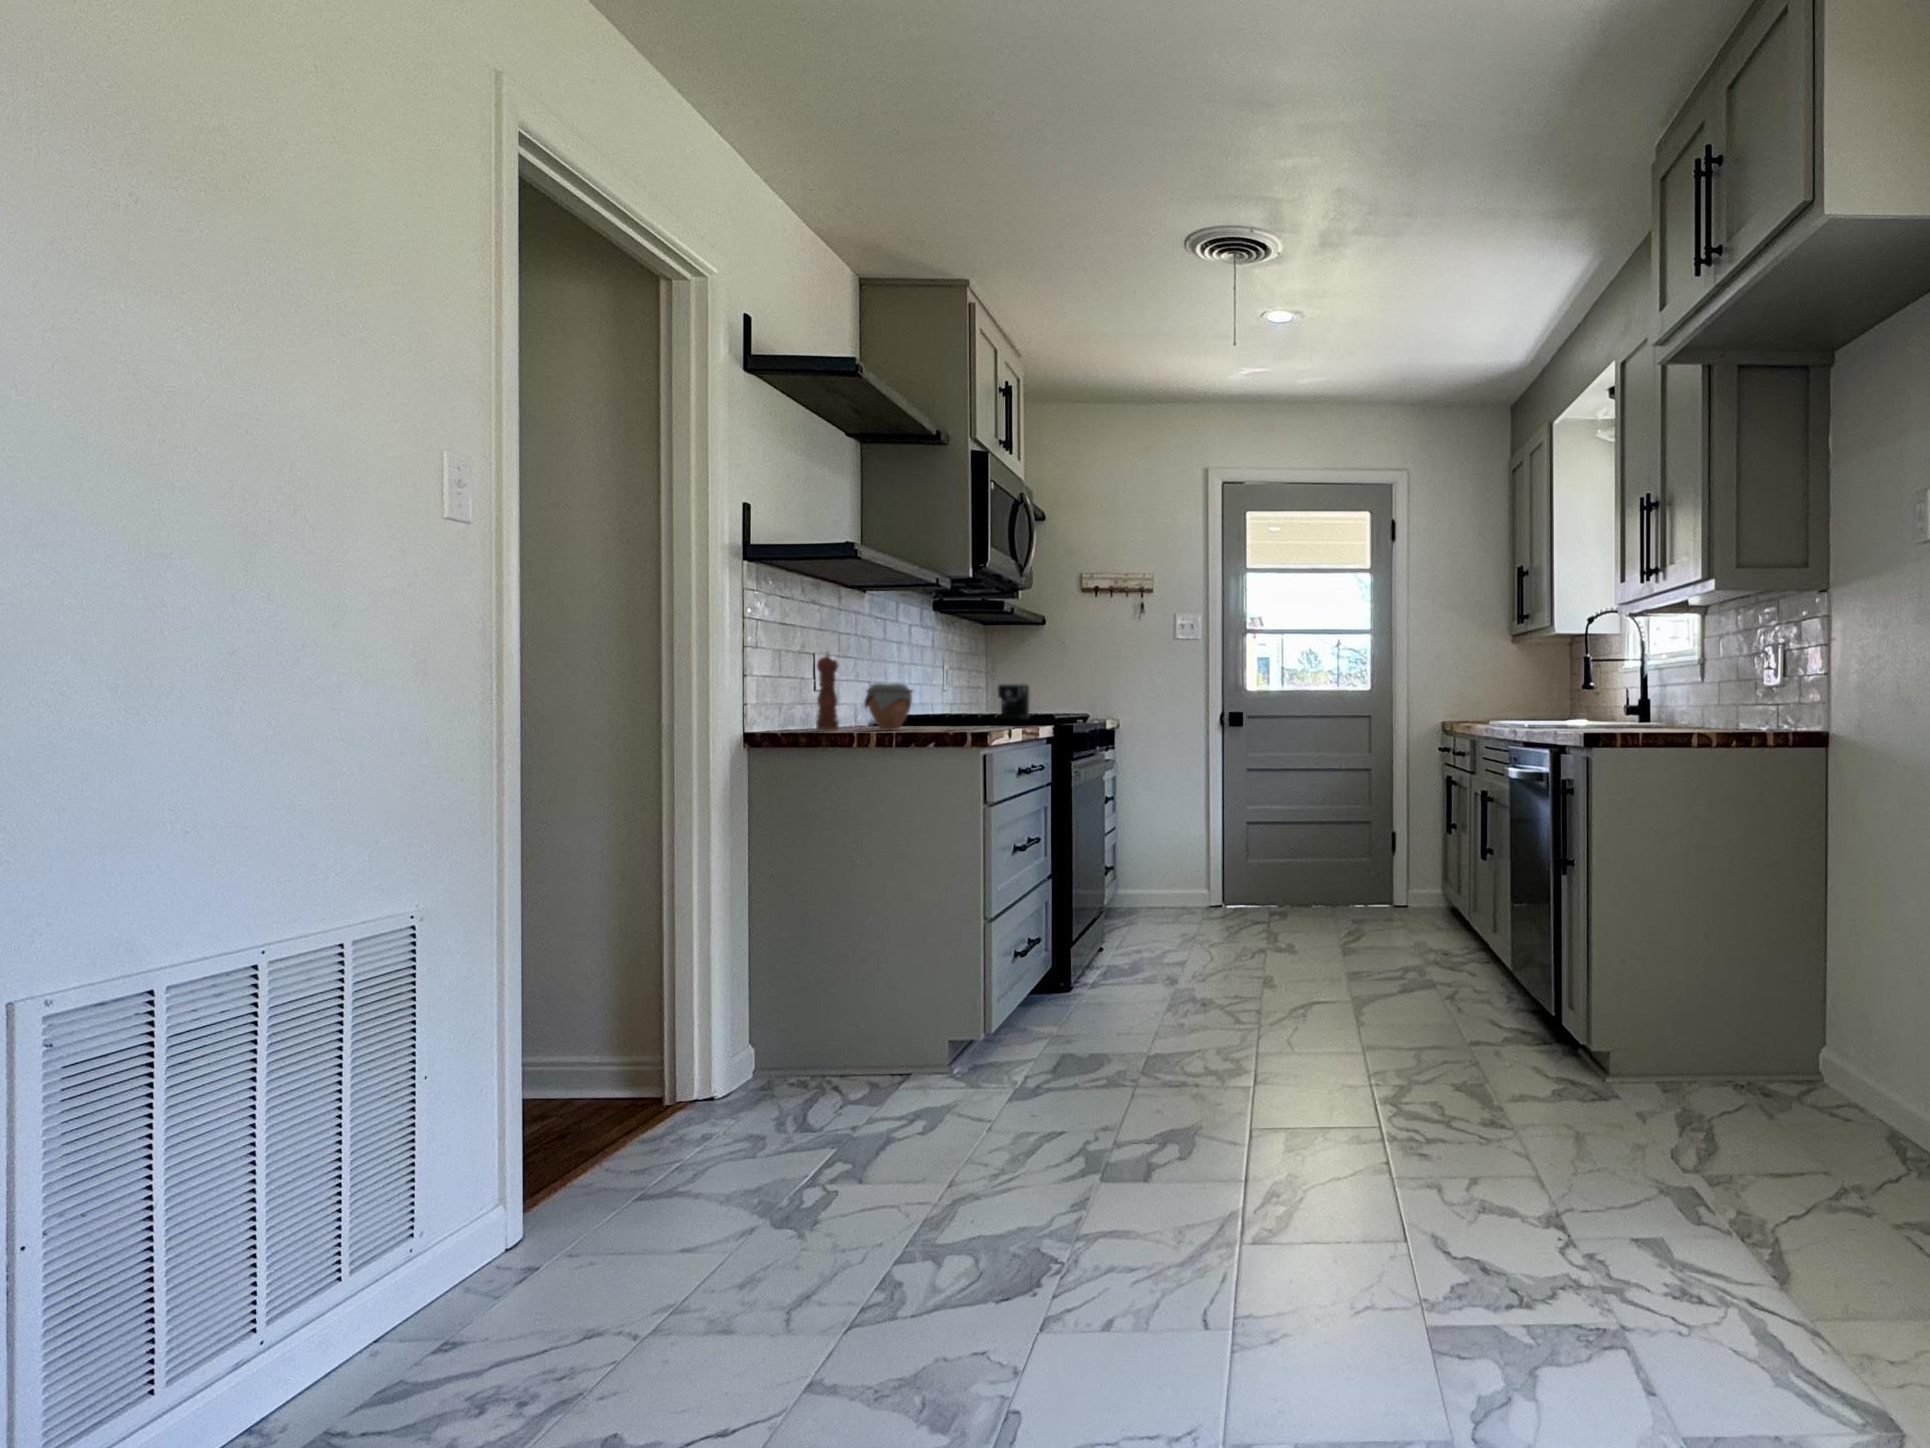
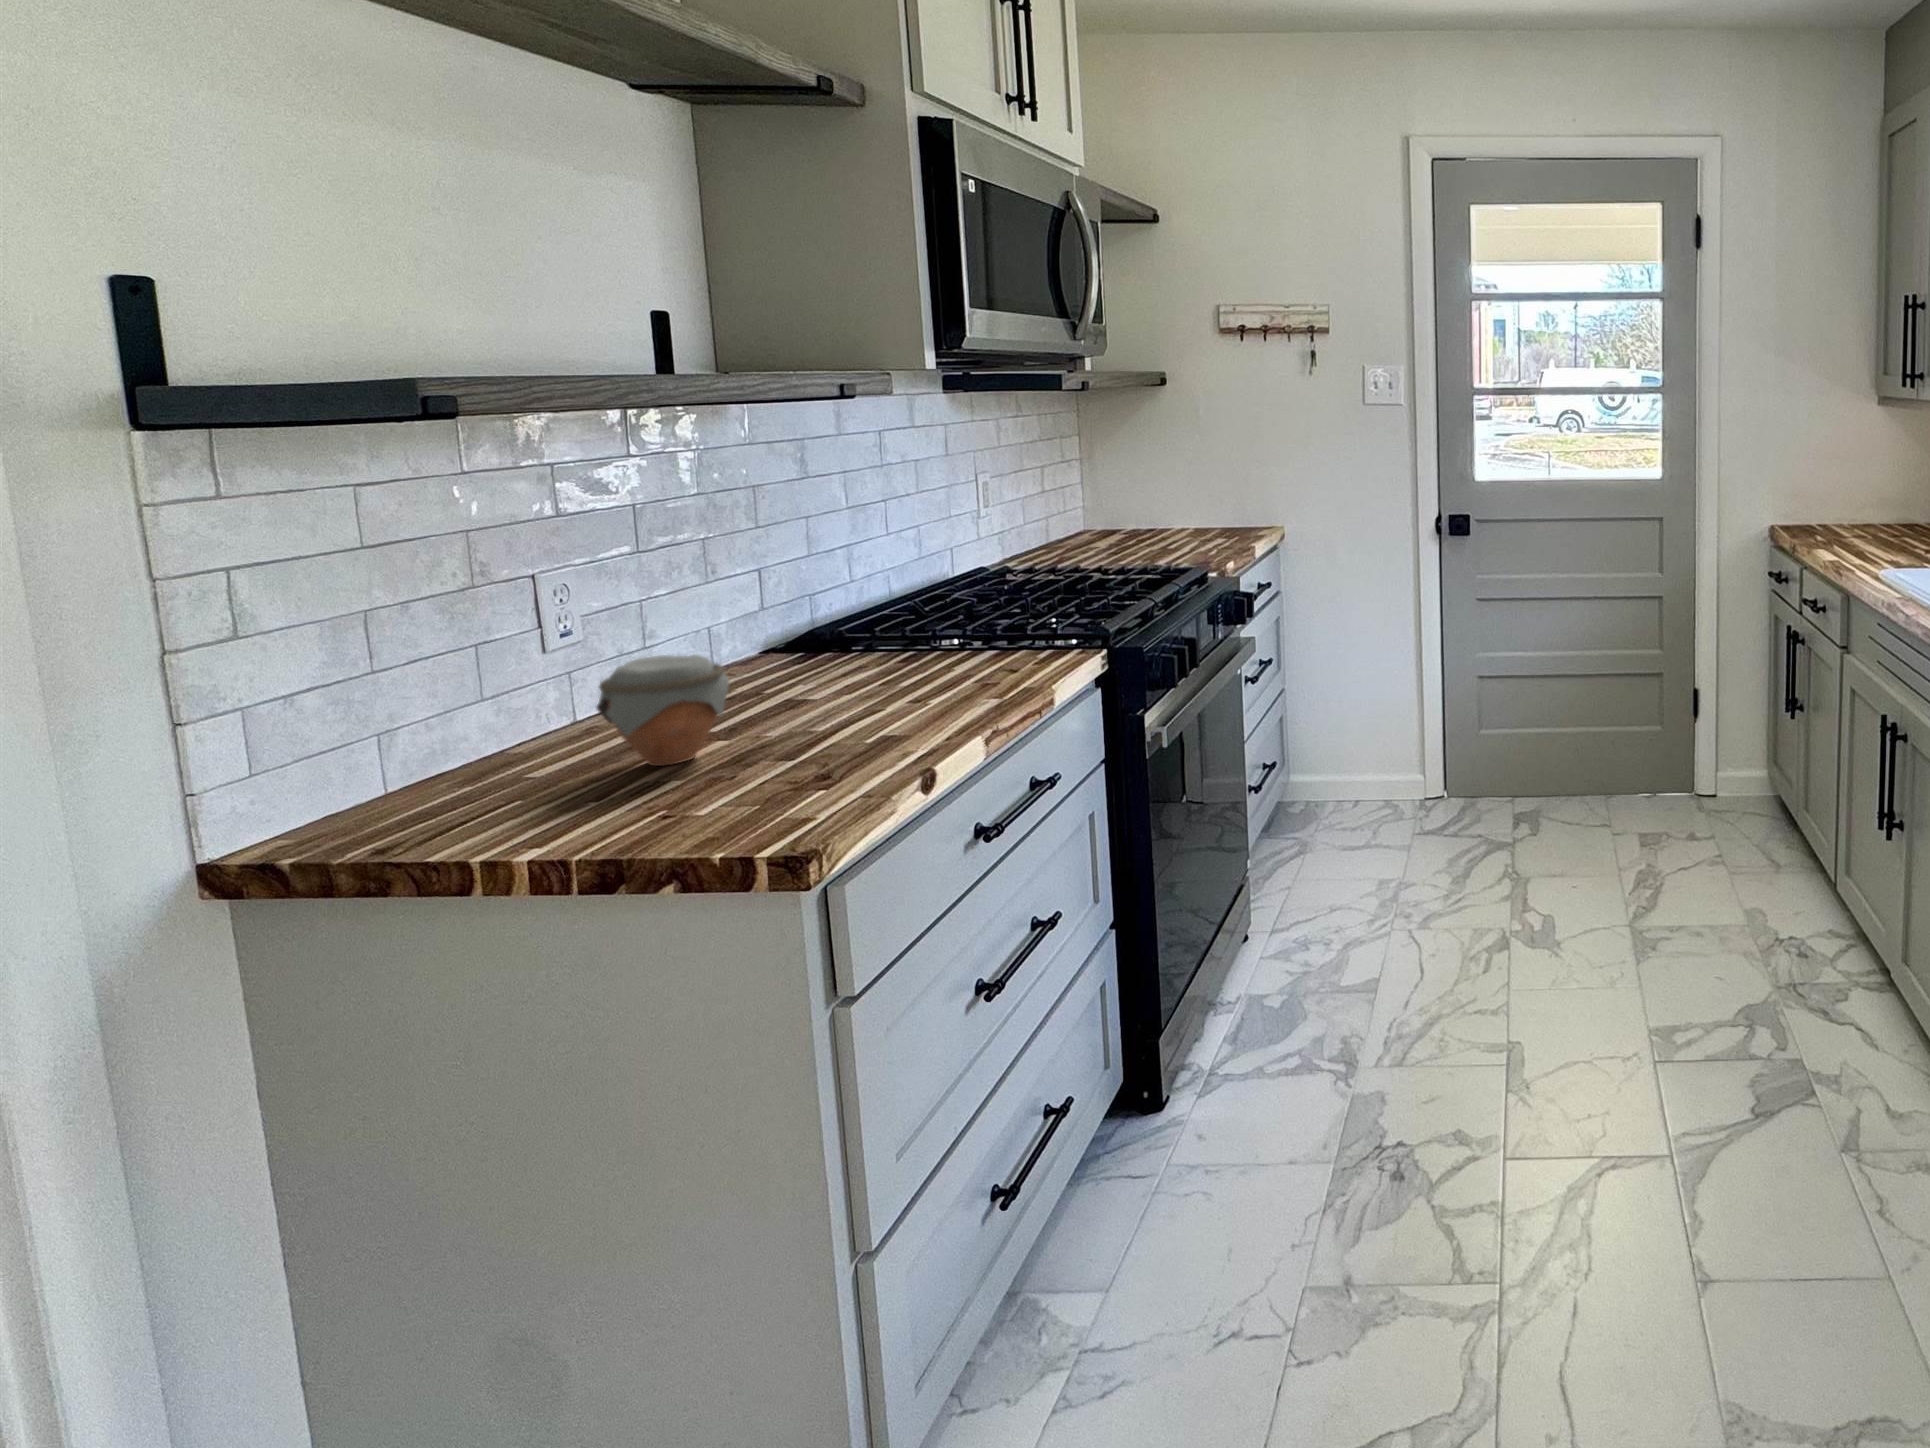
pepper mill: present [816,652,839,730] -> none [484,593,562,773]
coffee maker: present [998,684,1029,719] -> none [1082,490,1200,550]

